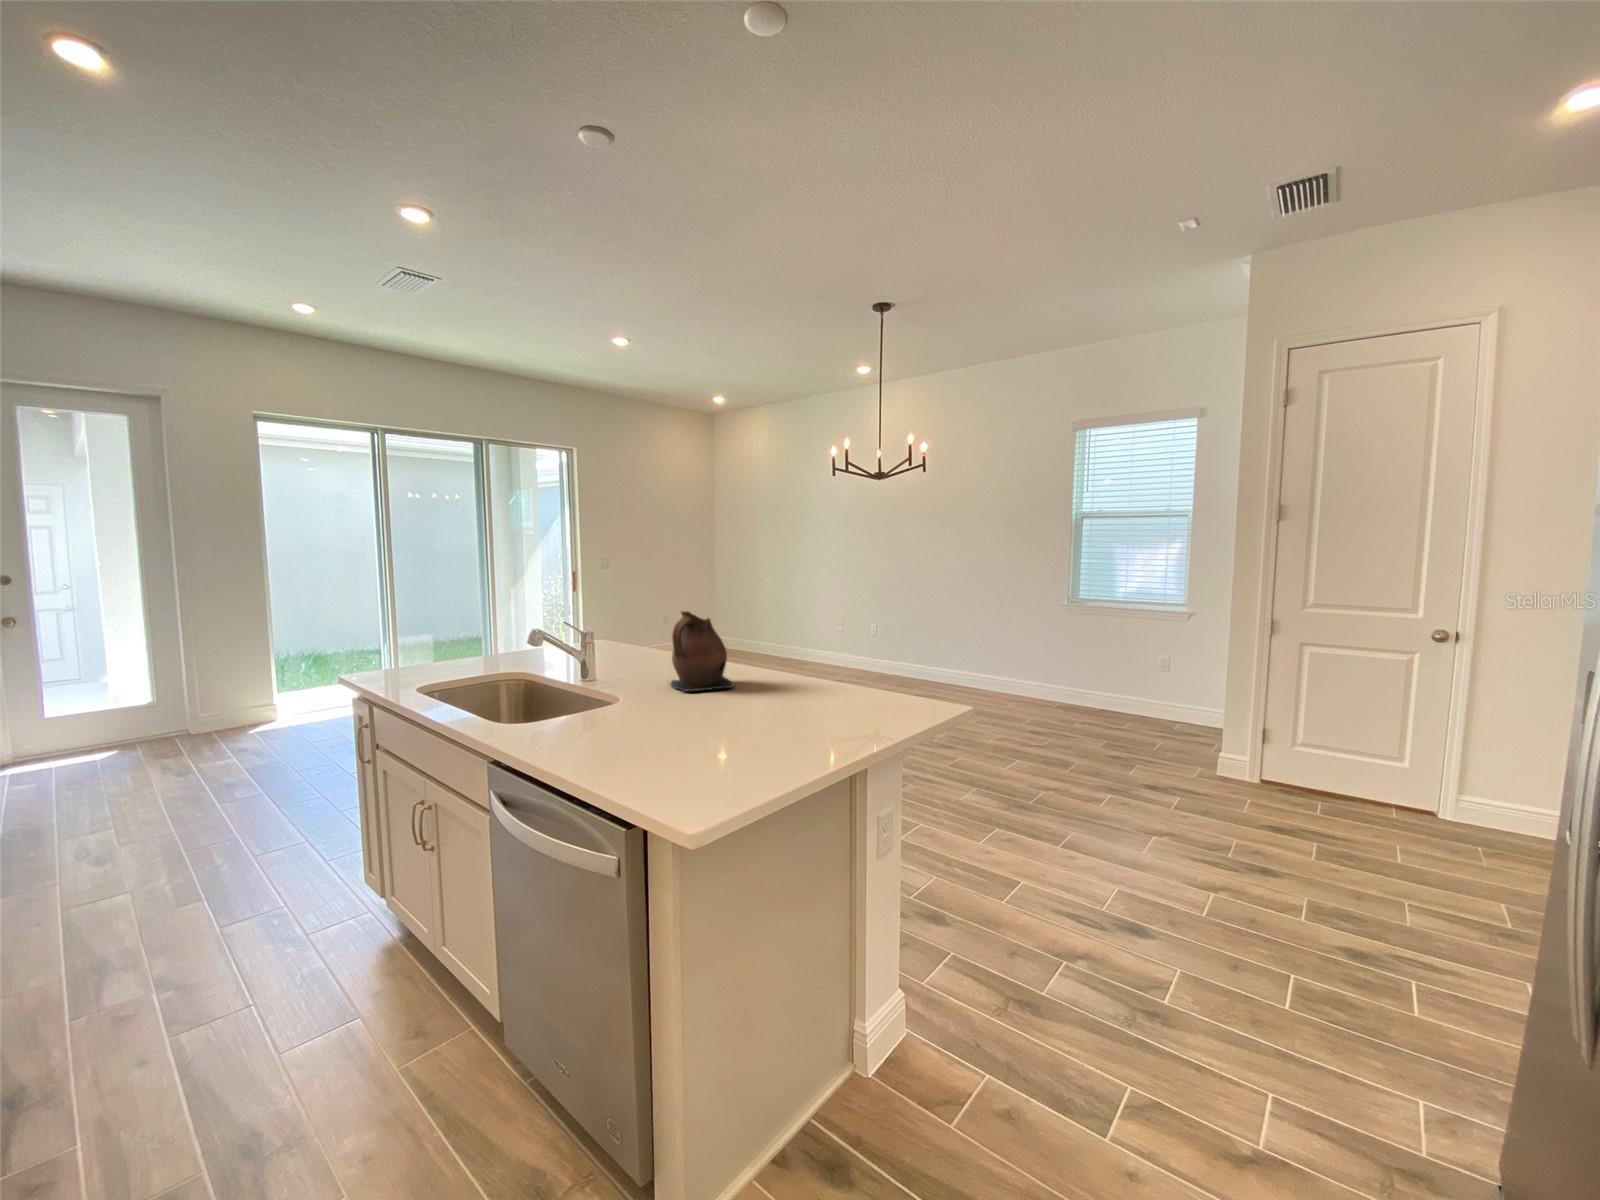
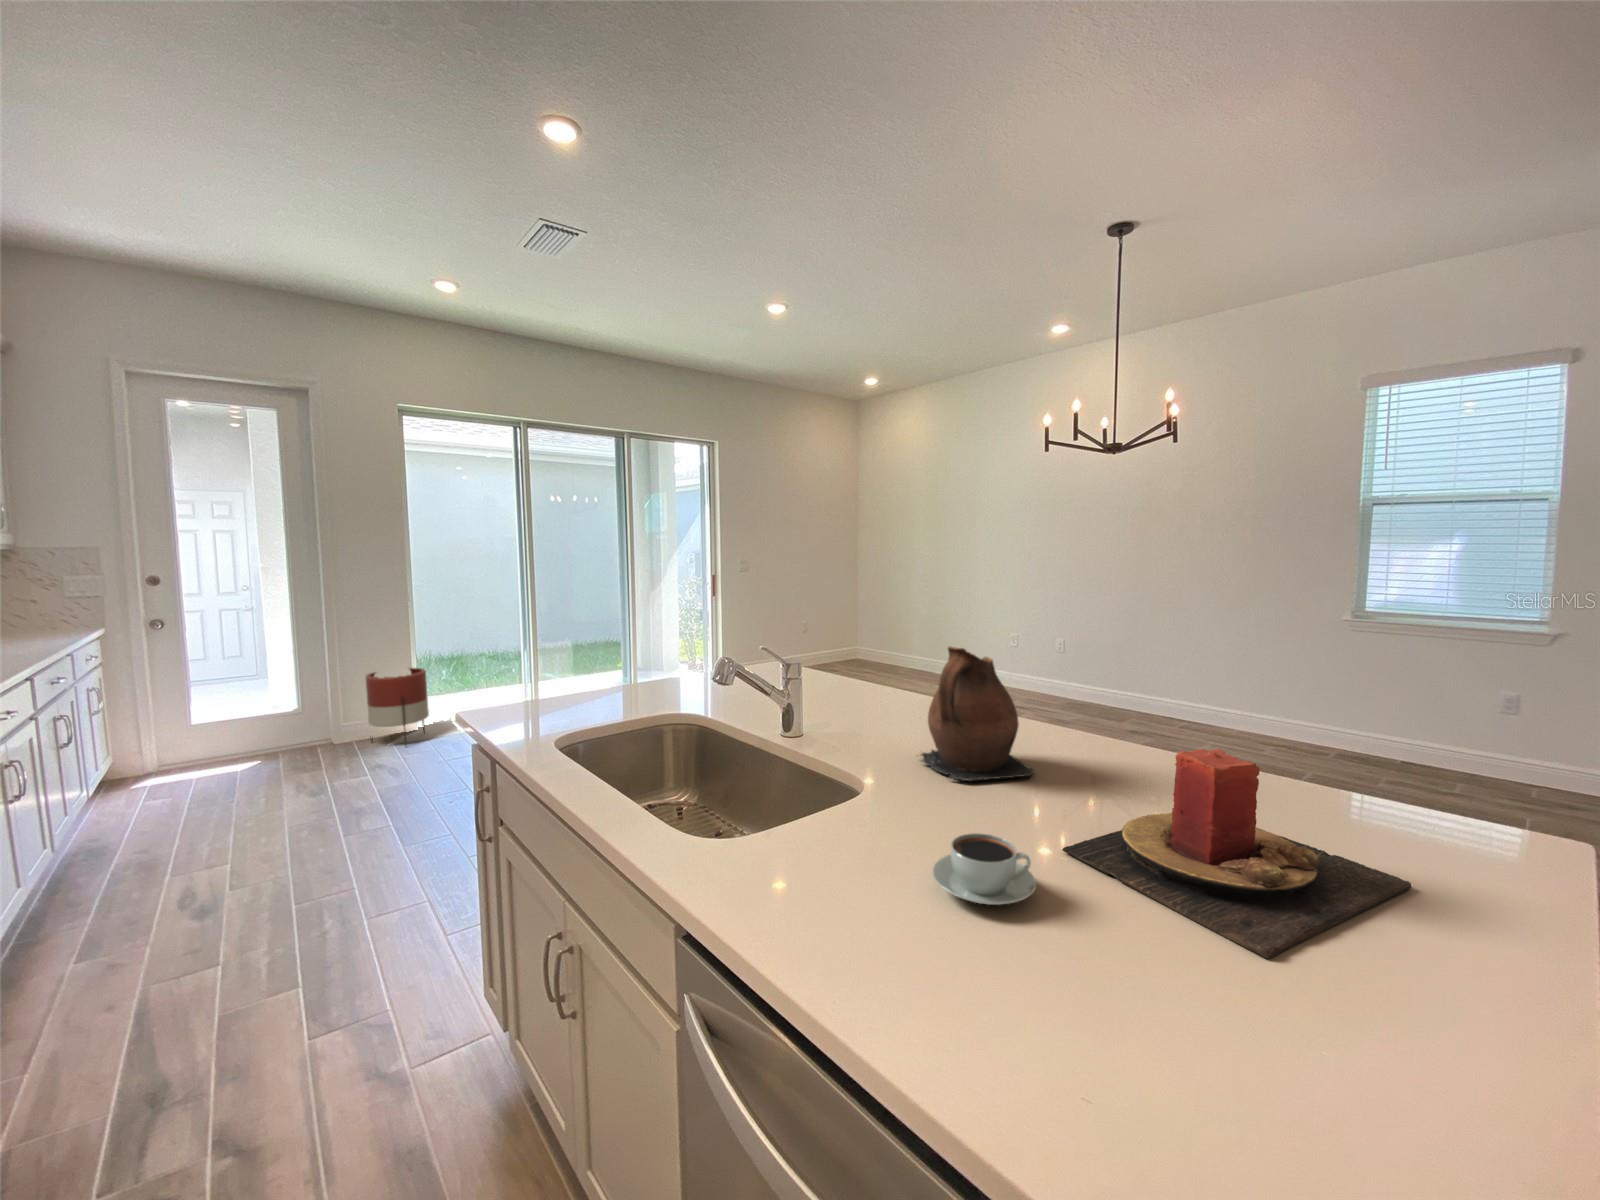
candle: none [716,656,874,741] -> present [1062,749,1411,959]
planter: none [226,659,292,733] -> present [366,668,429,746]
coffee cup: none [633,703,686,733] -> present [932,833,1036,905]

